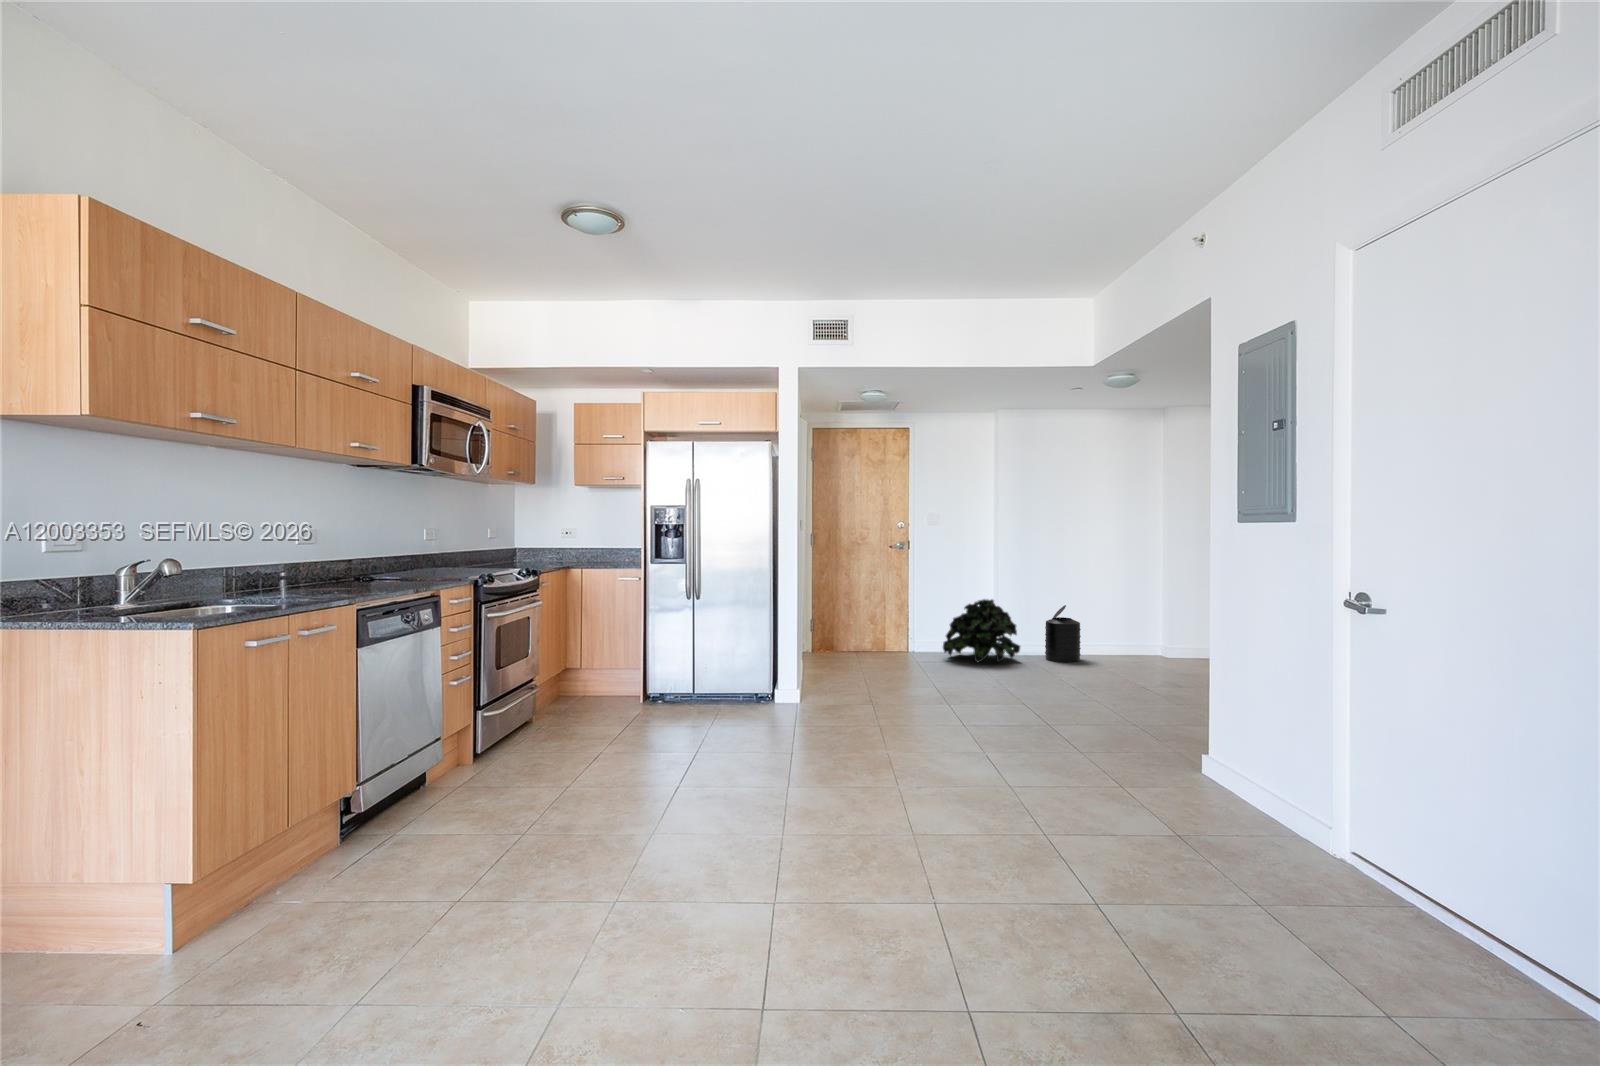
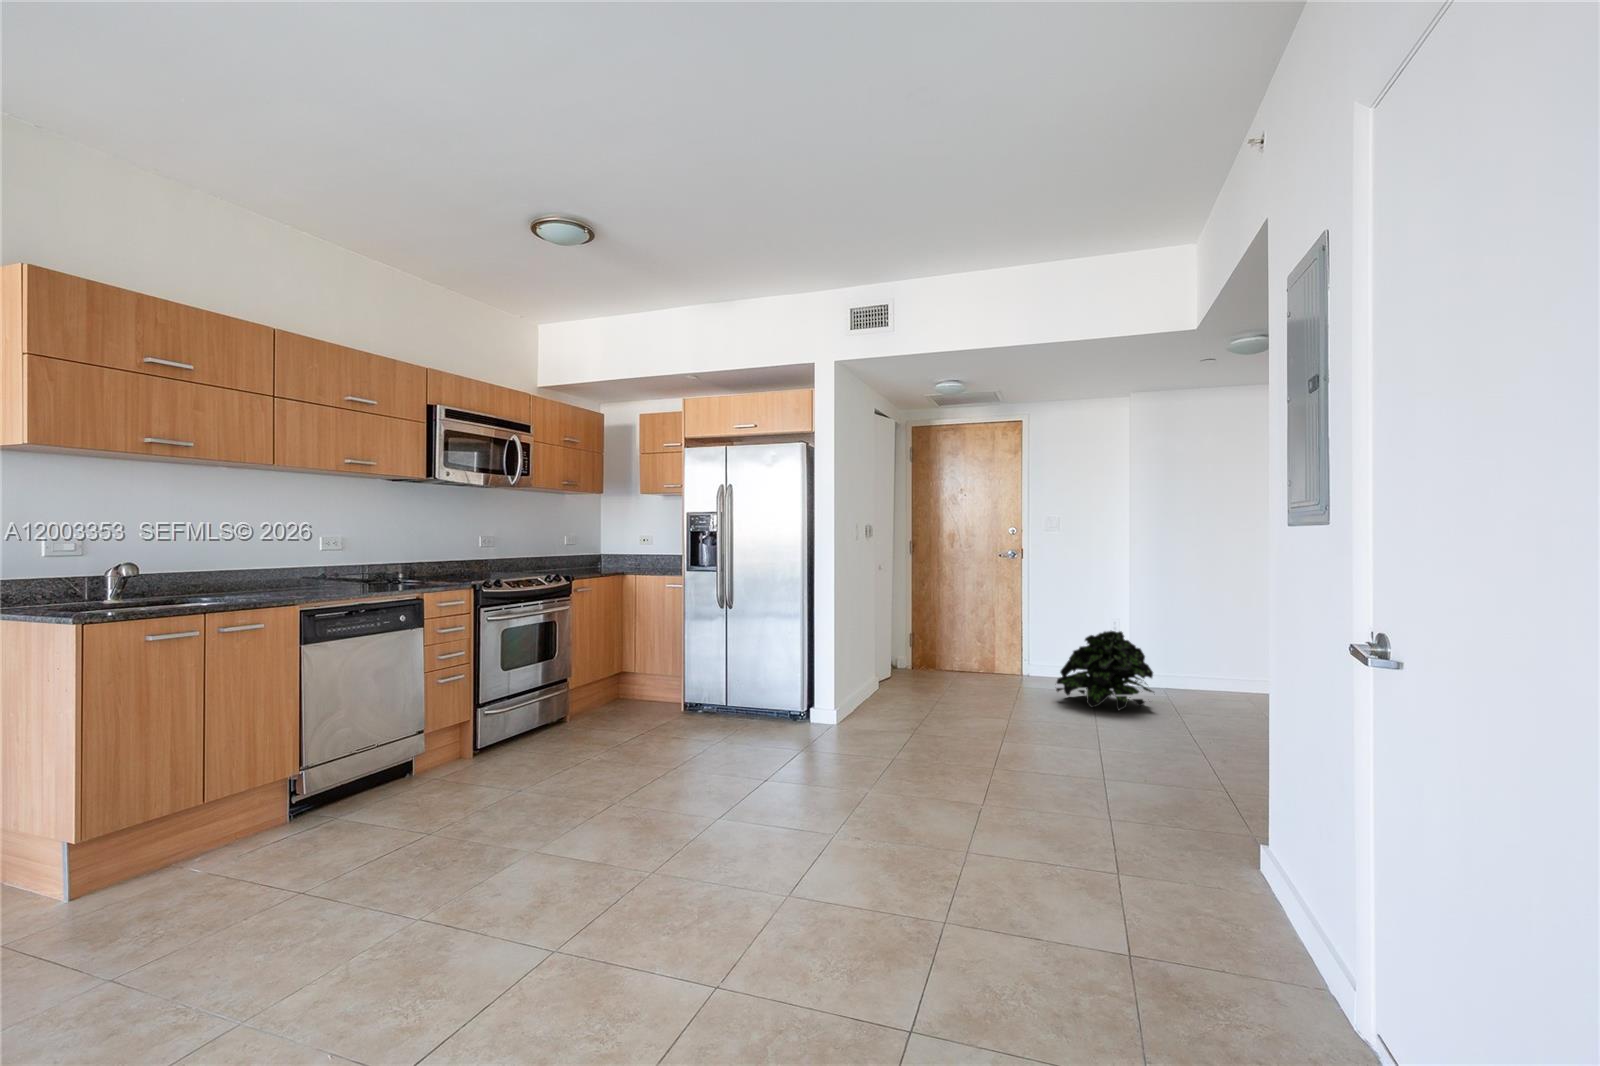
trash can: present [1045,605,1081,662] -> none [1193,645,1243,719]

